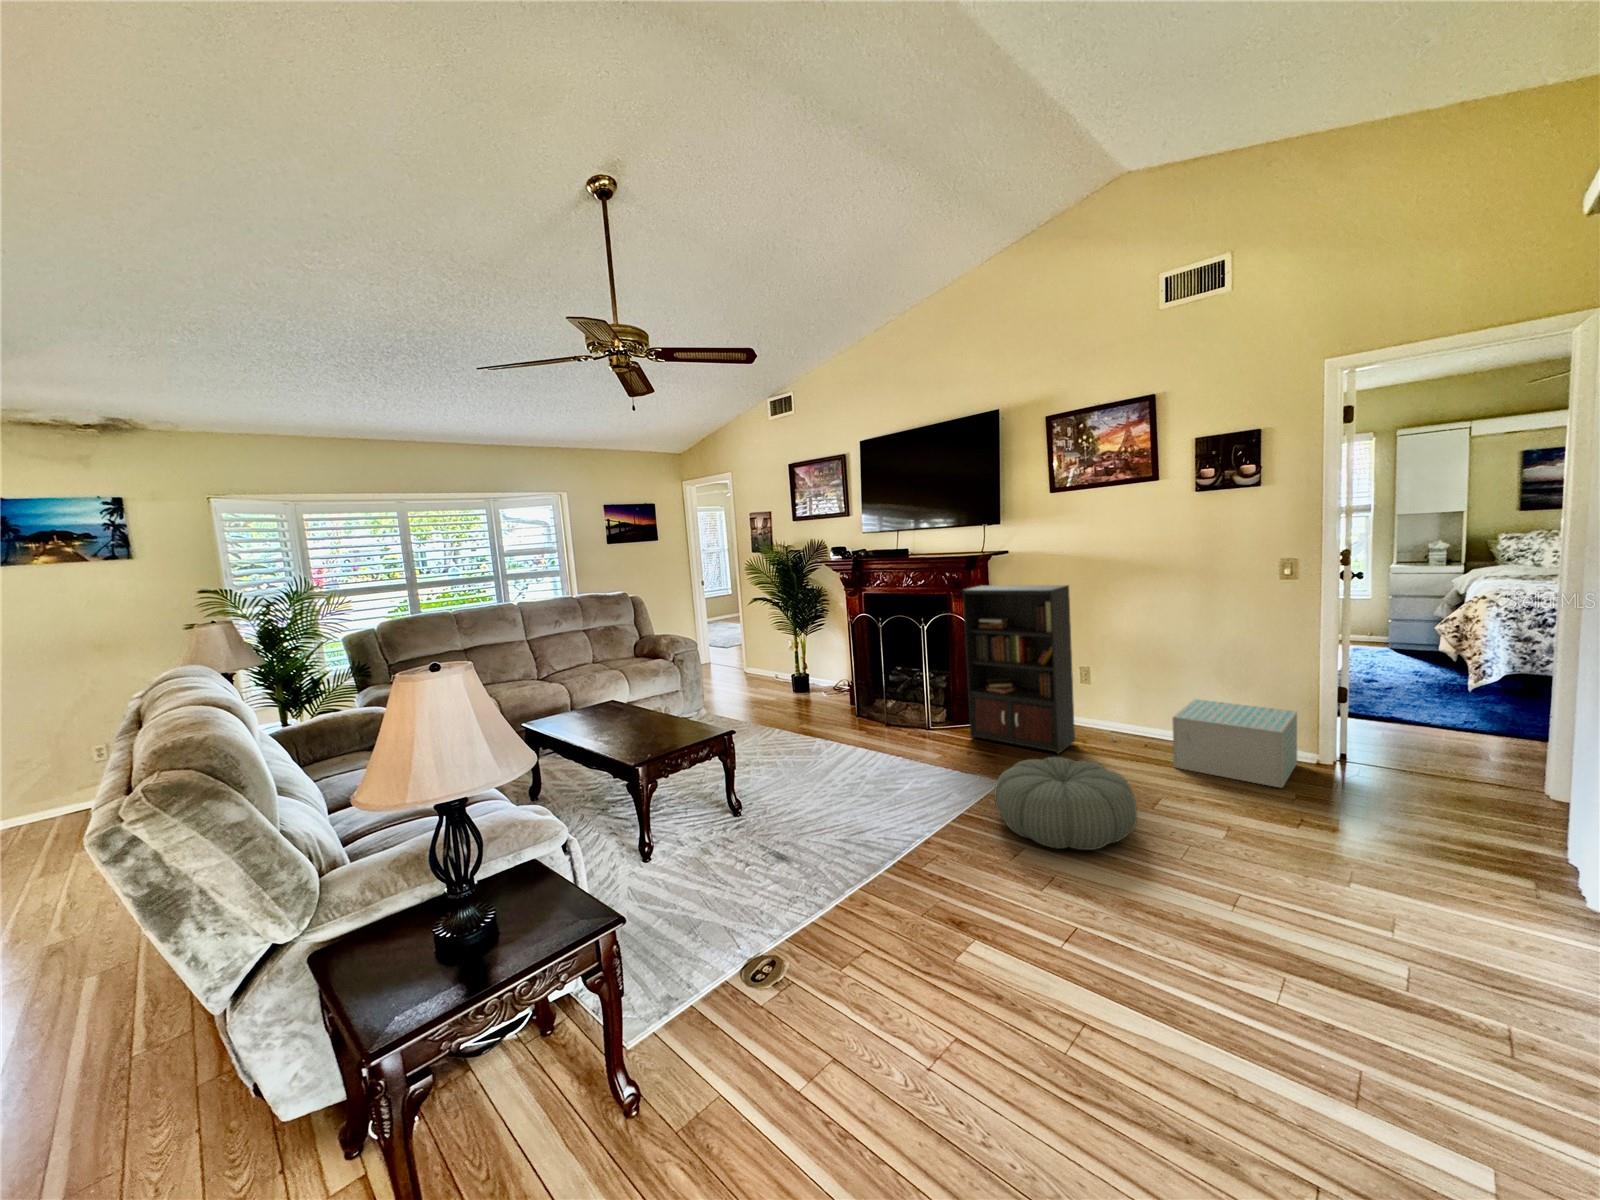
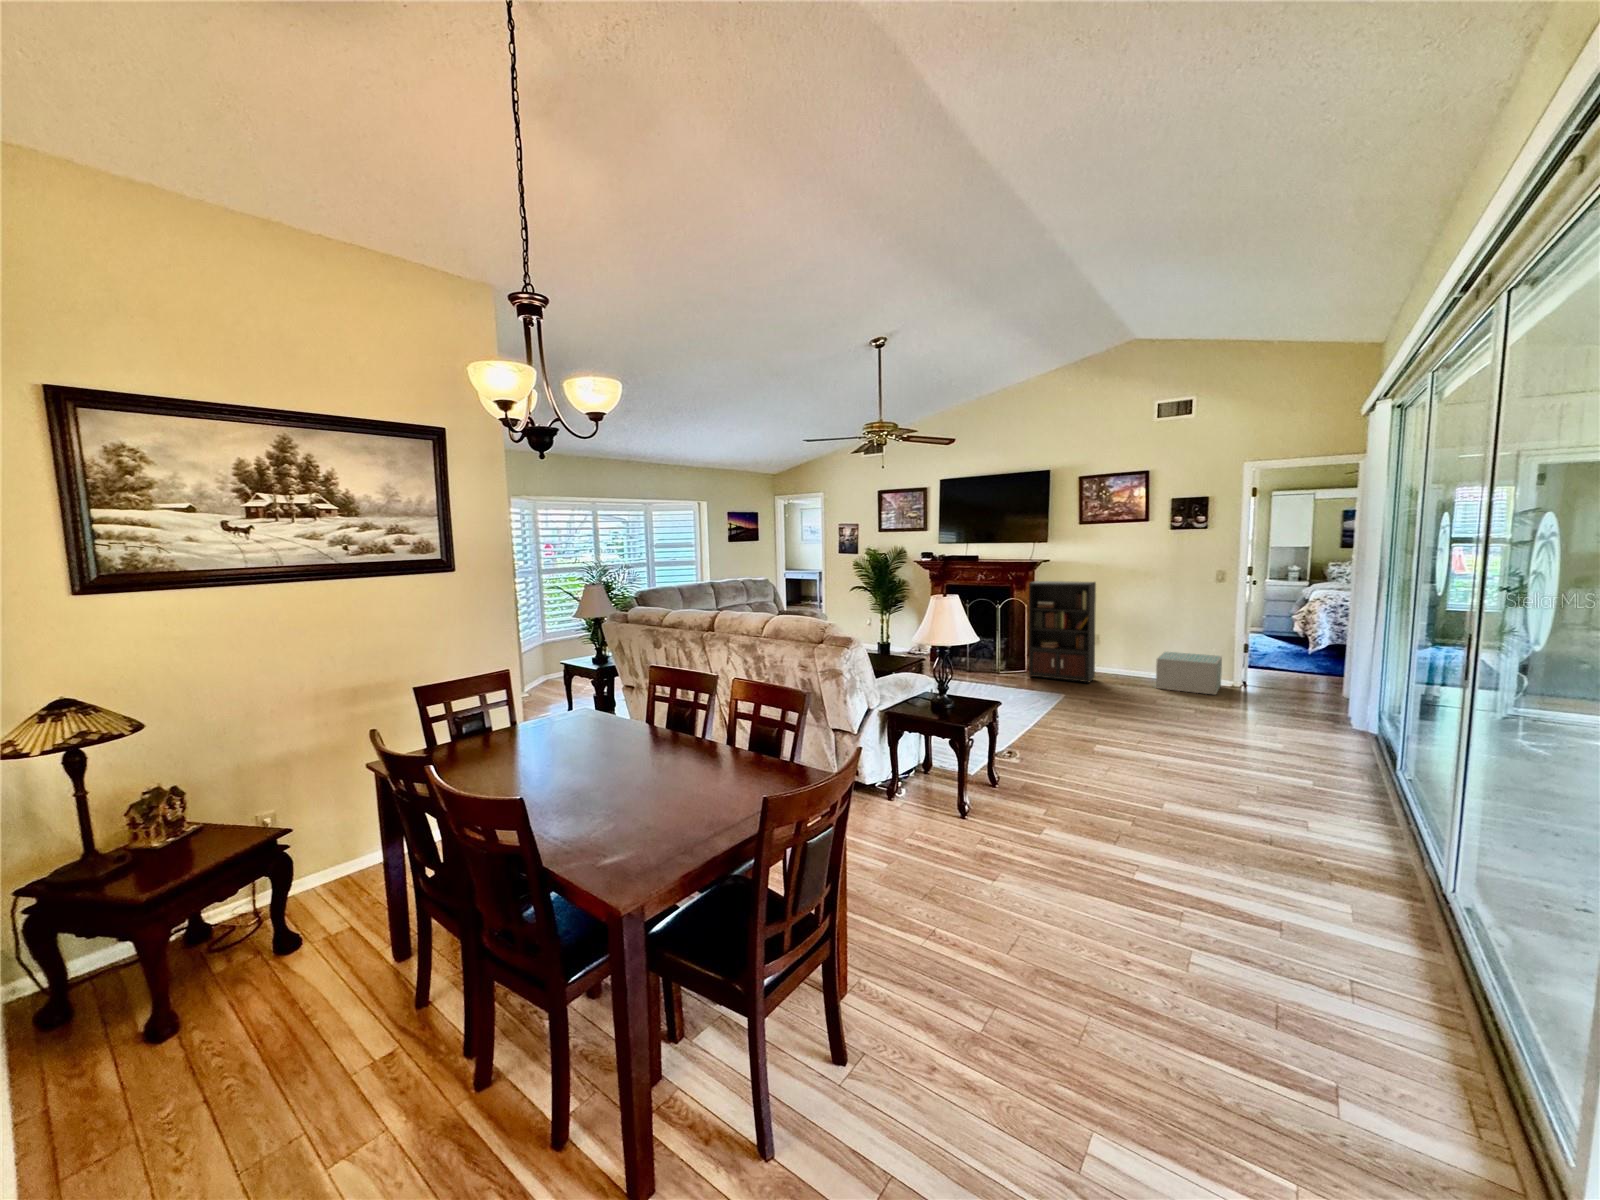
pouf: present [994,757,1137,850] -> none [1072,675,1152,717]

